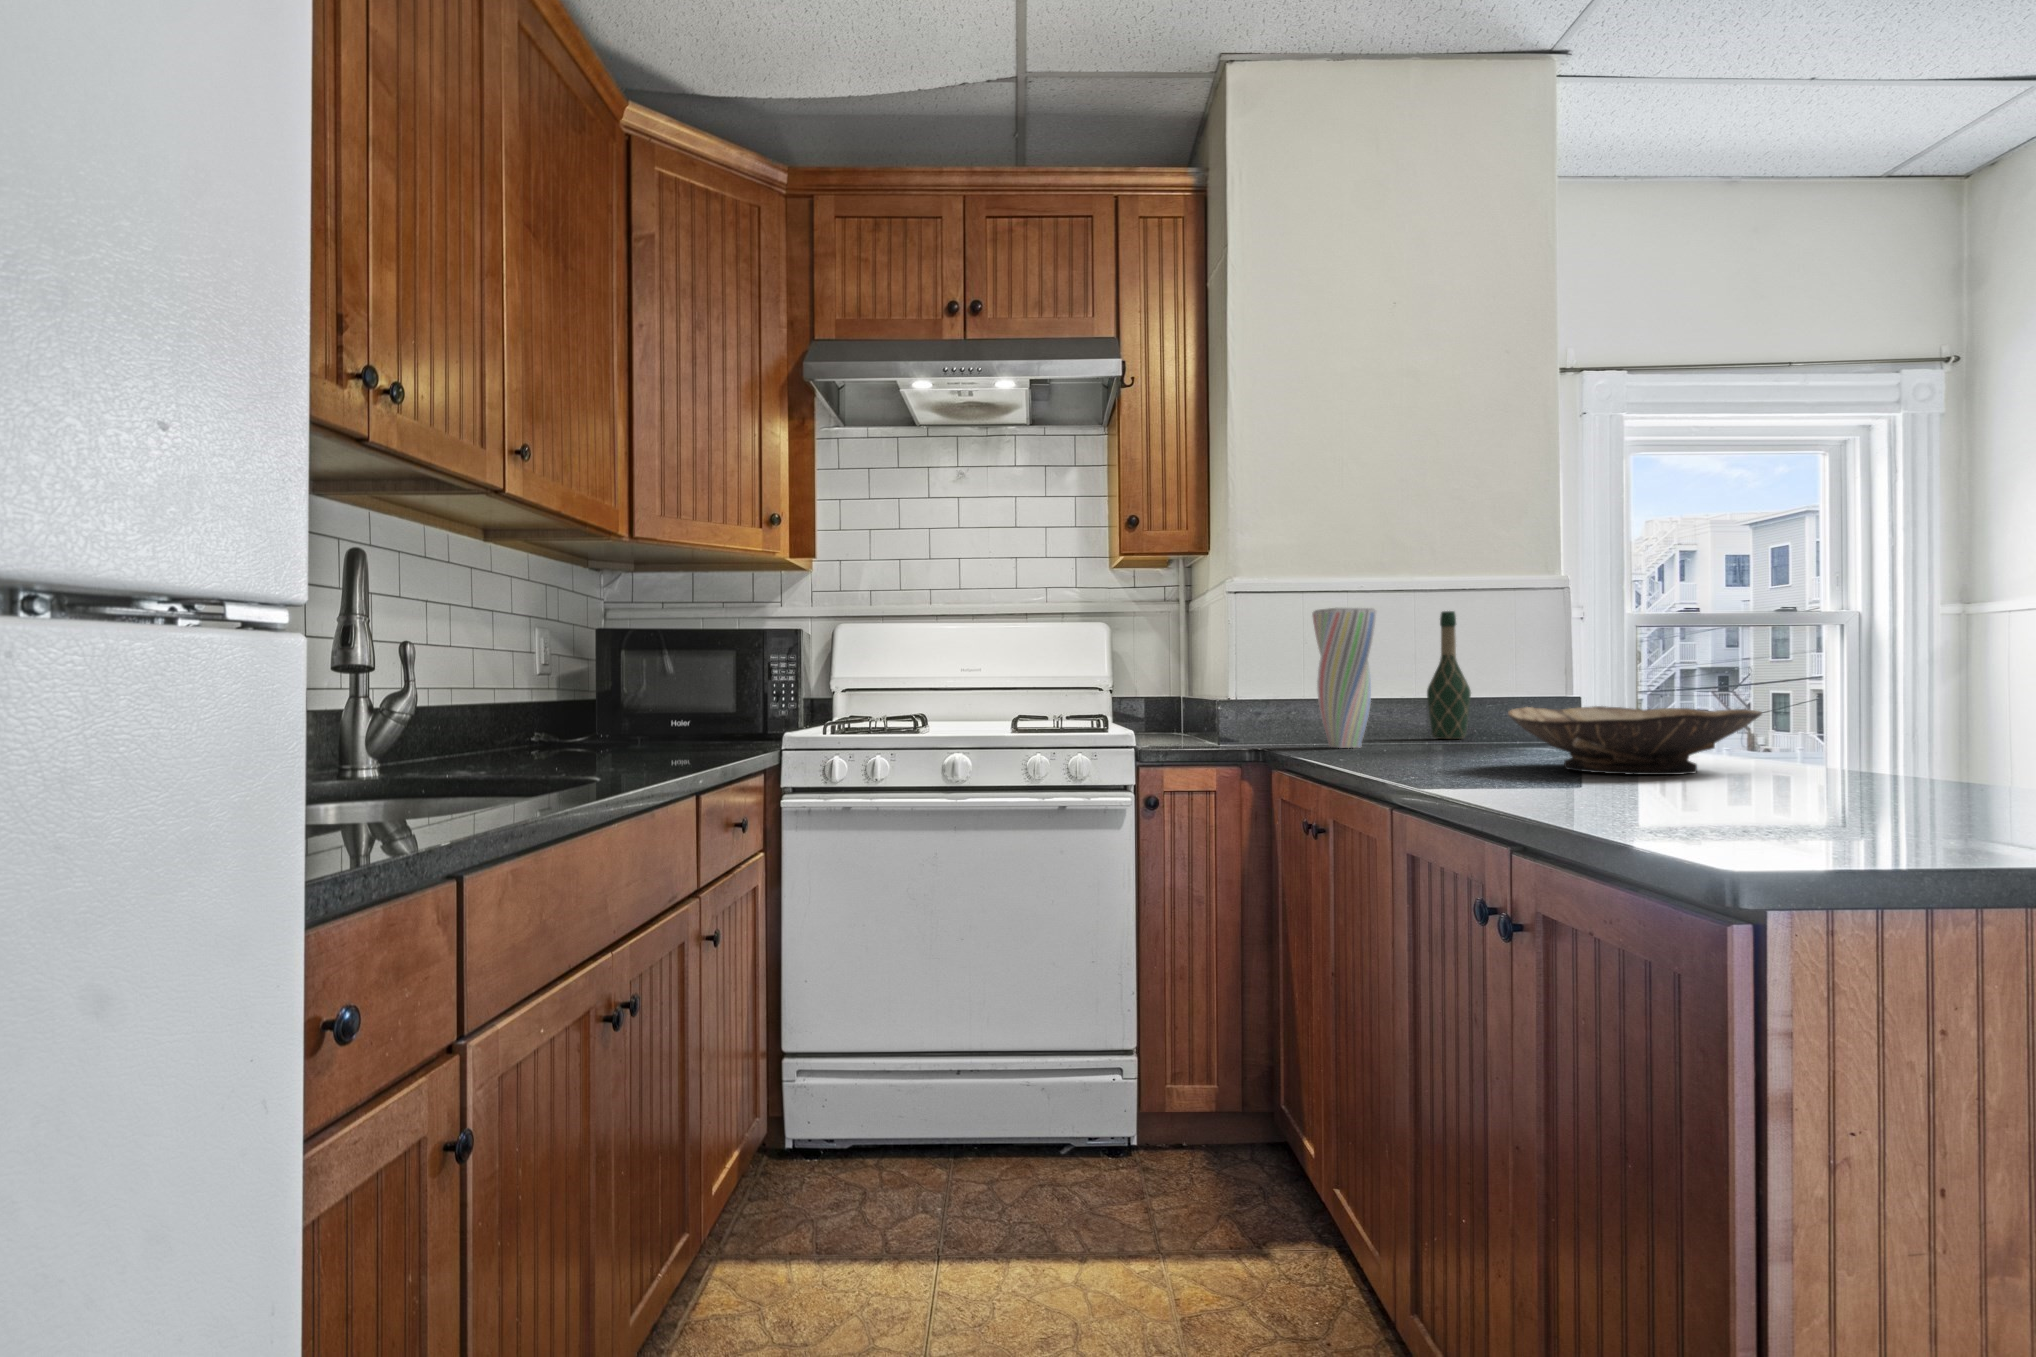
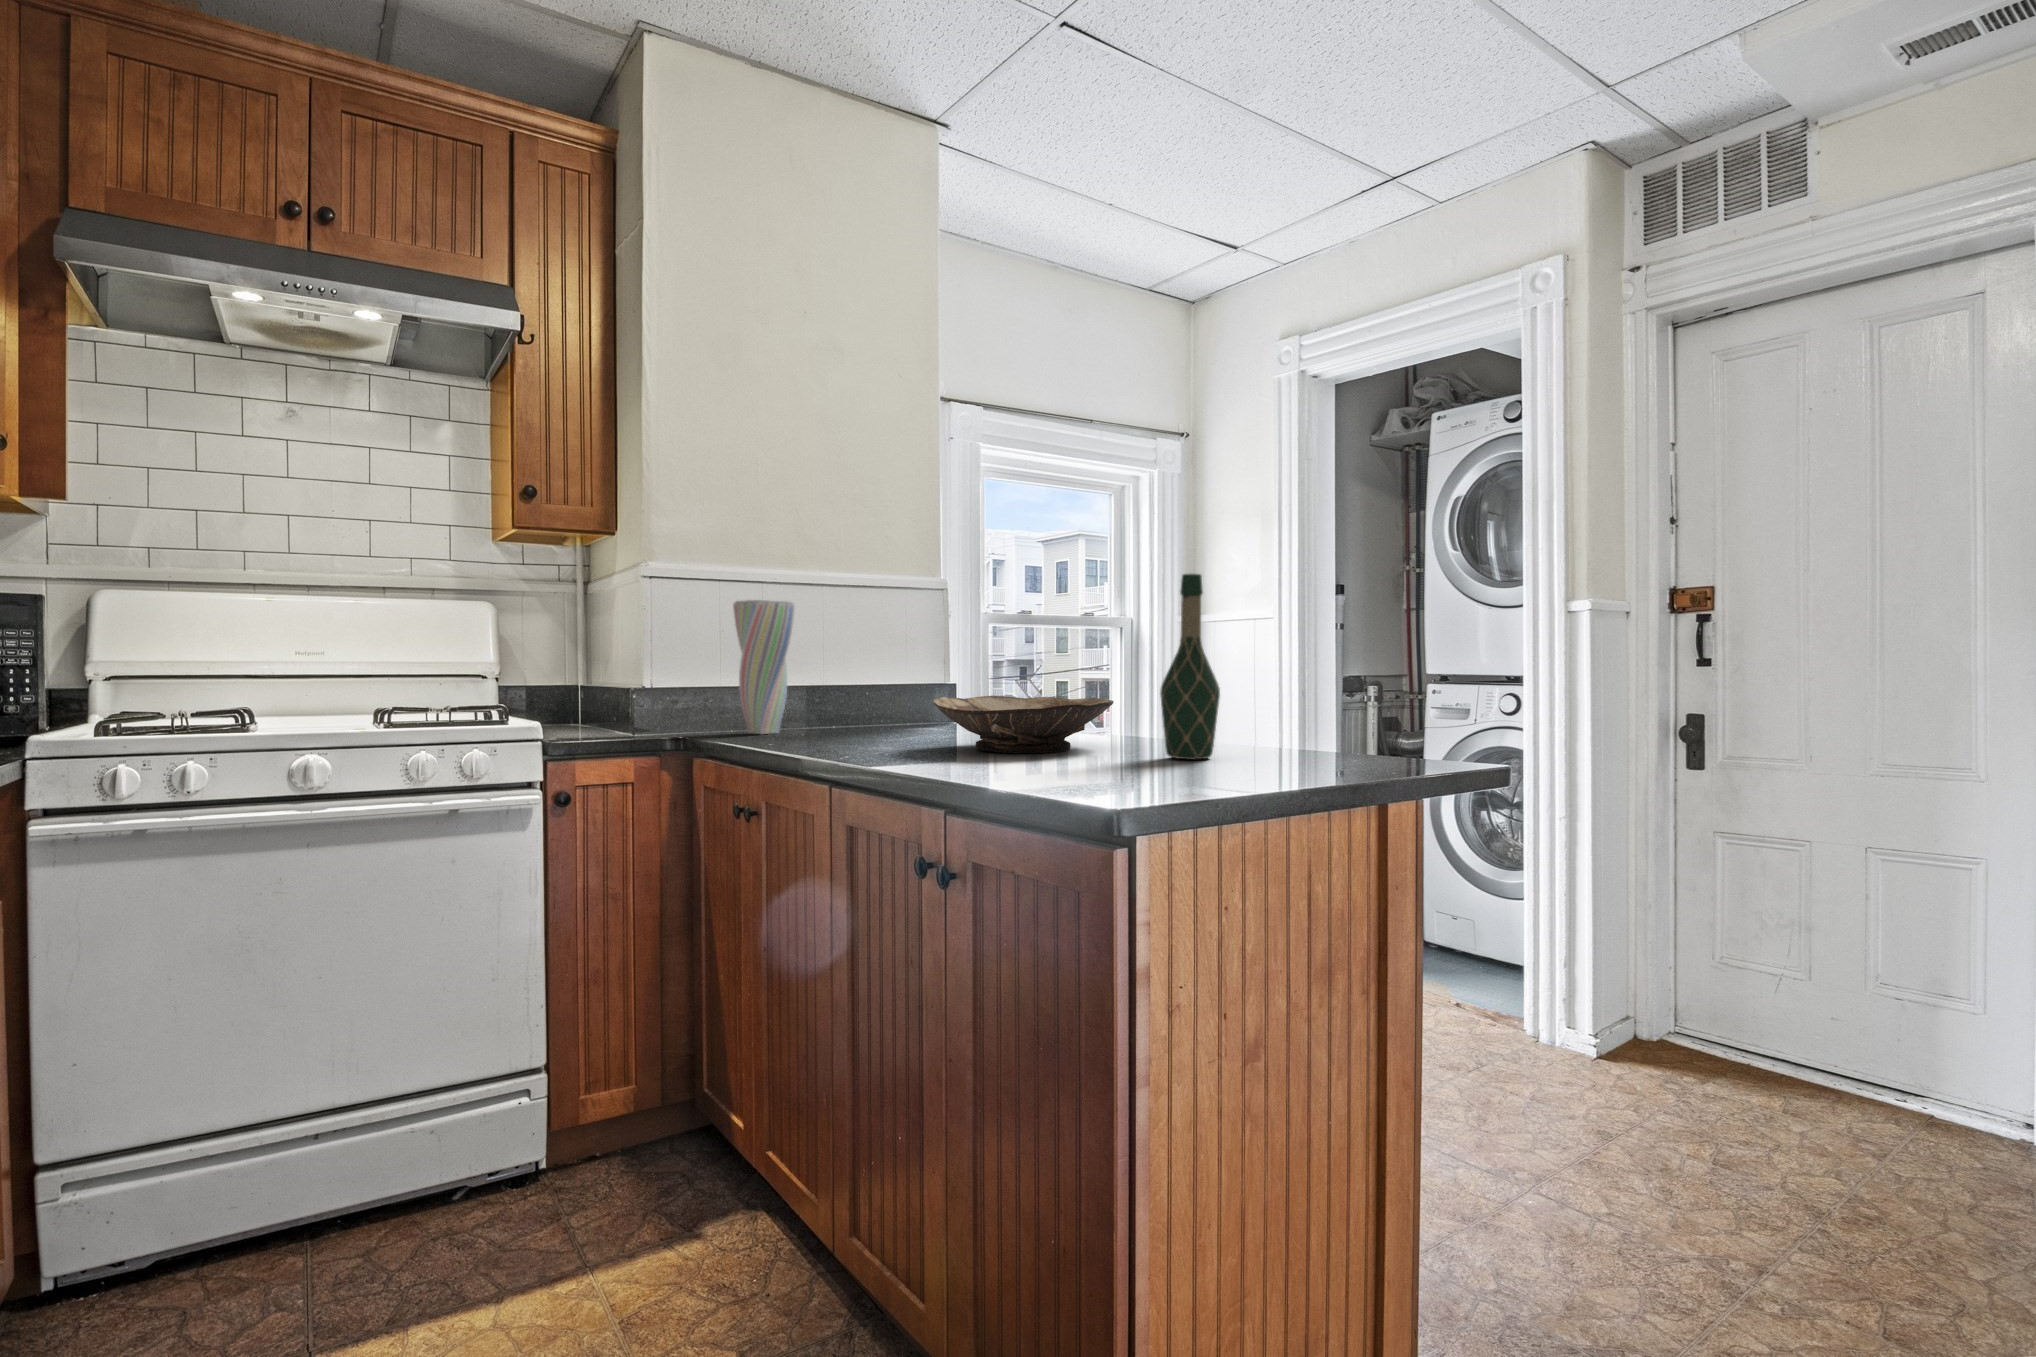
wine bottle: present [1427,611,1471,739] -> present [1160,574,1220,759]

